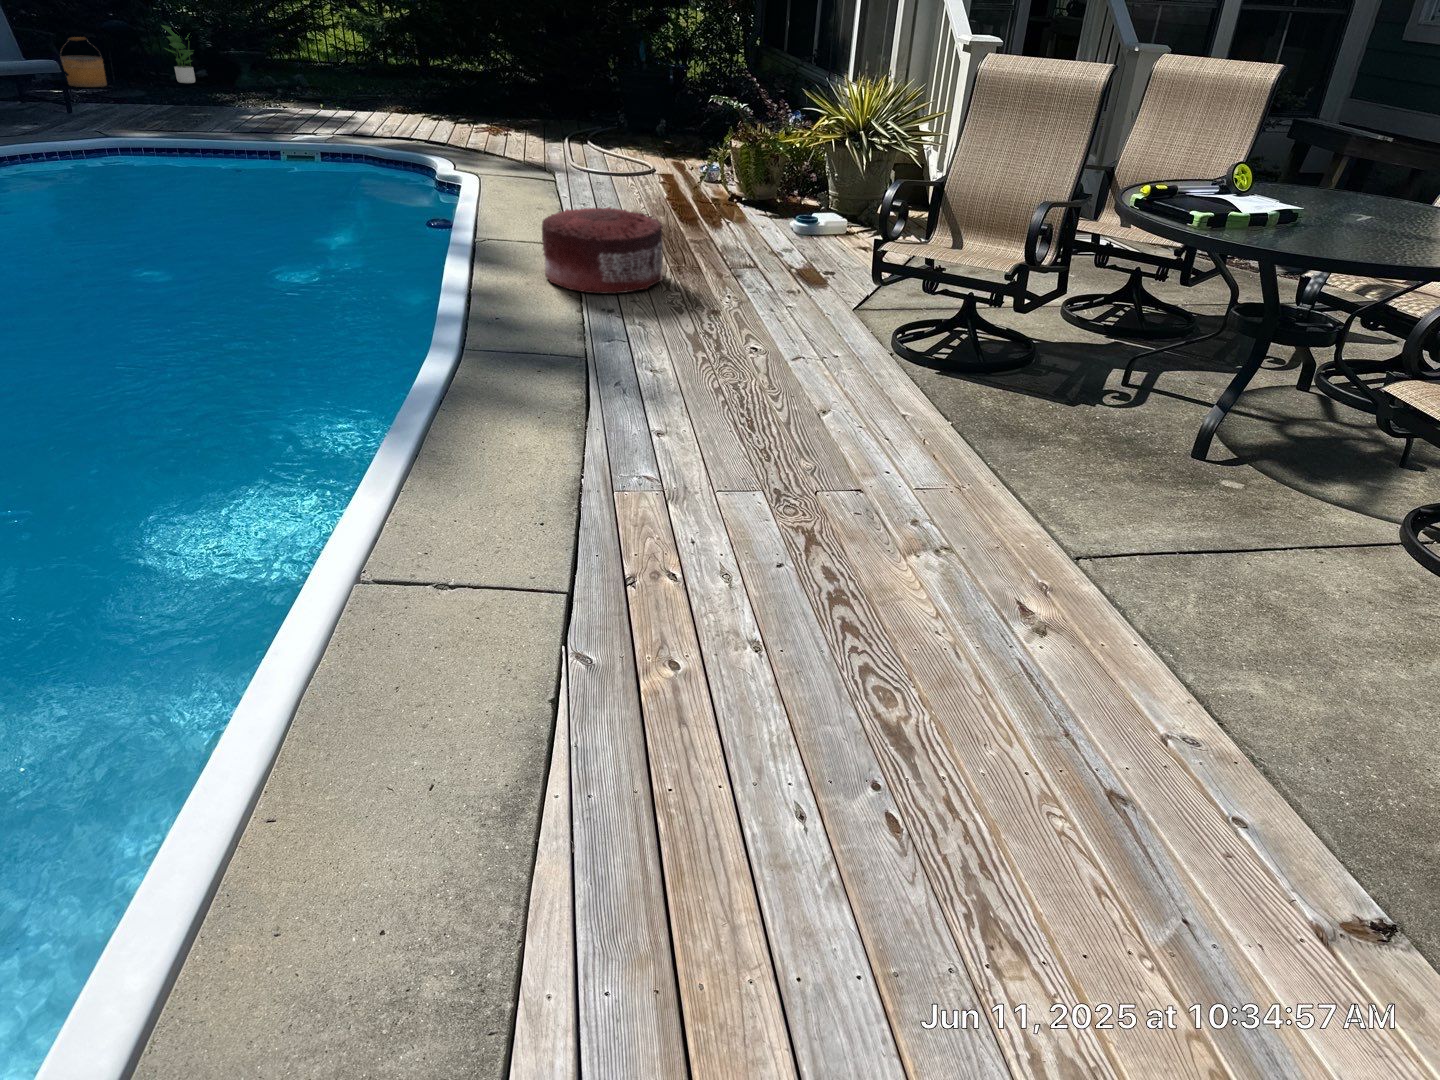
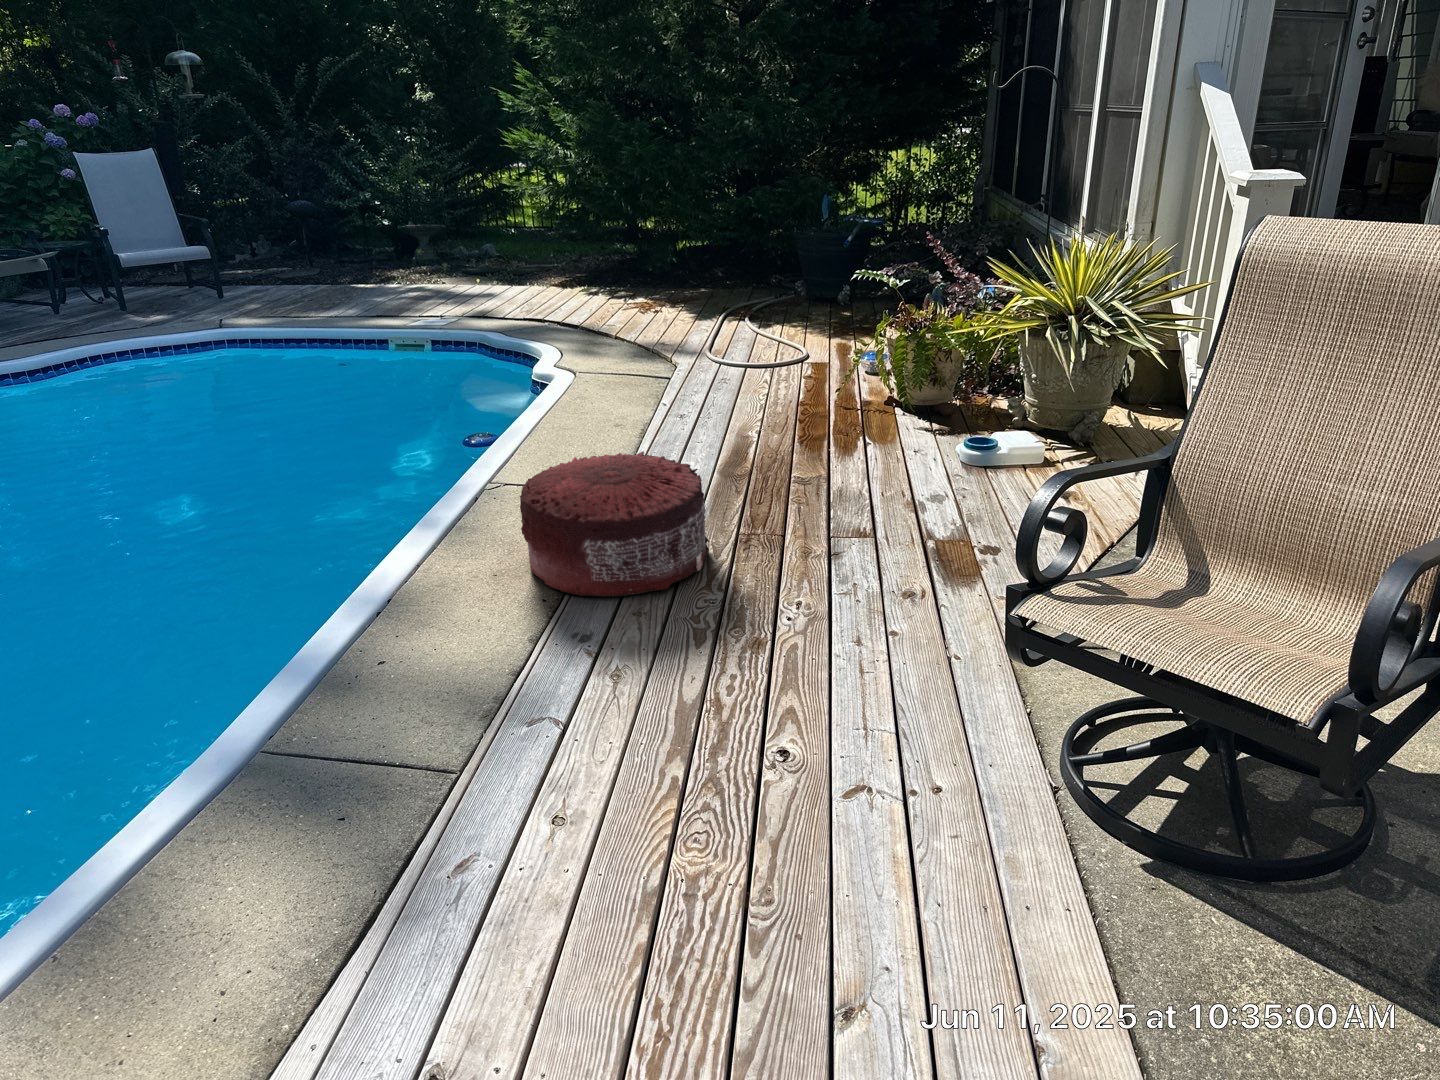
potted plant: present [161,25,195,83] -> none [342,202,380,258]
bucket: present [61,37,107,87] -> none [237,220,281,269]

